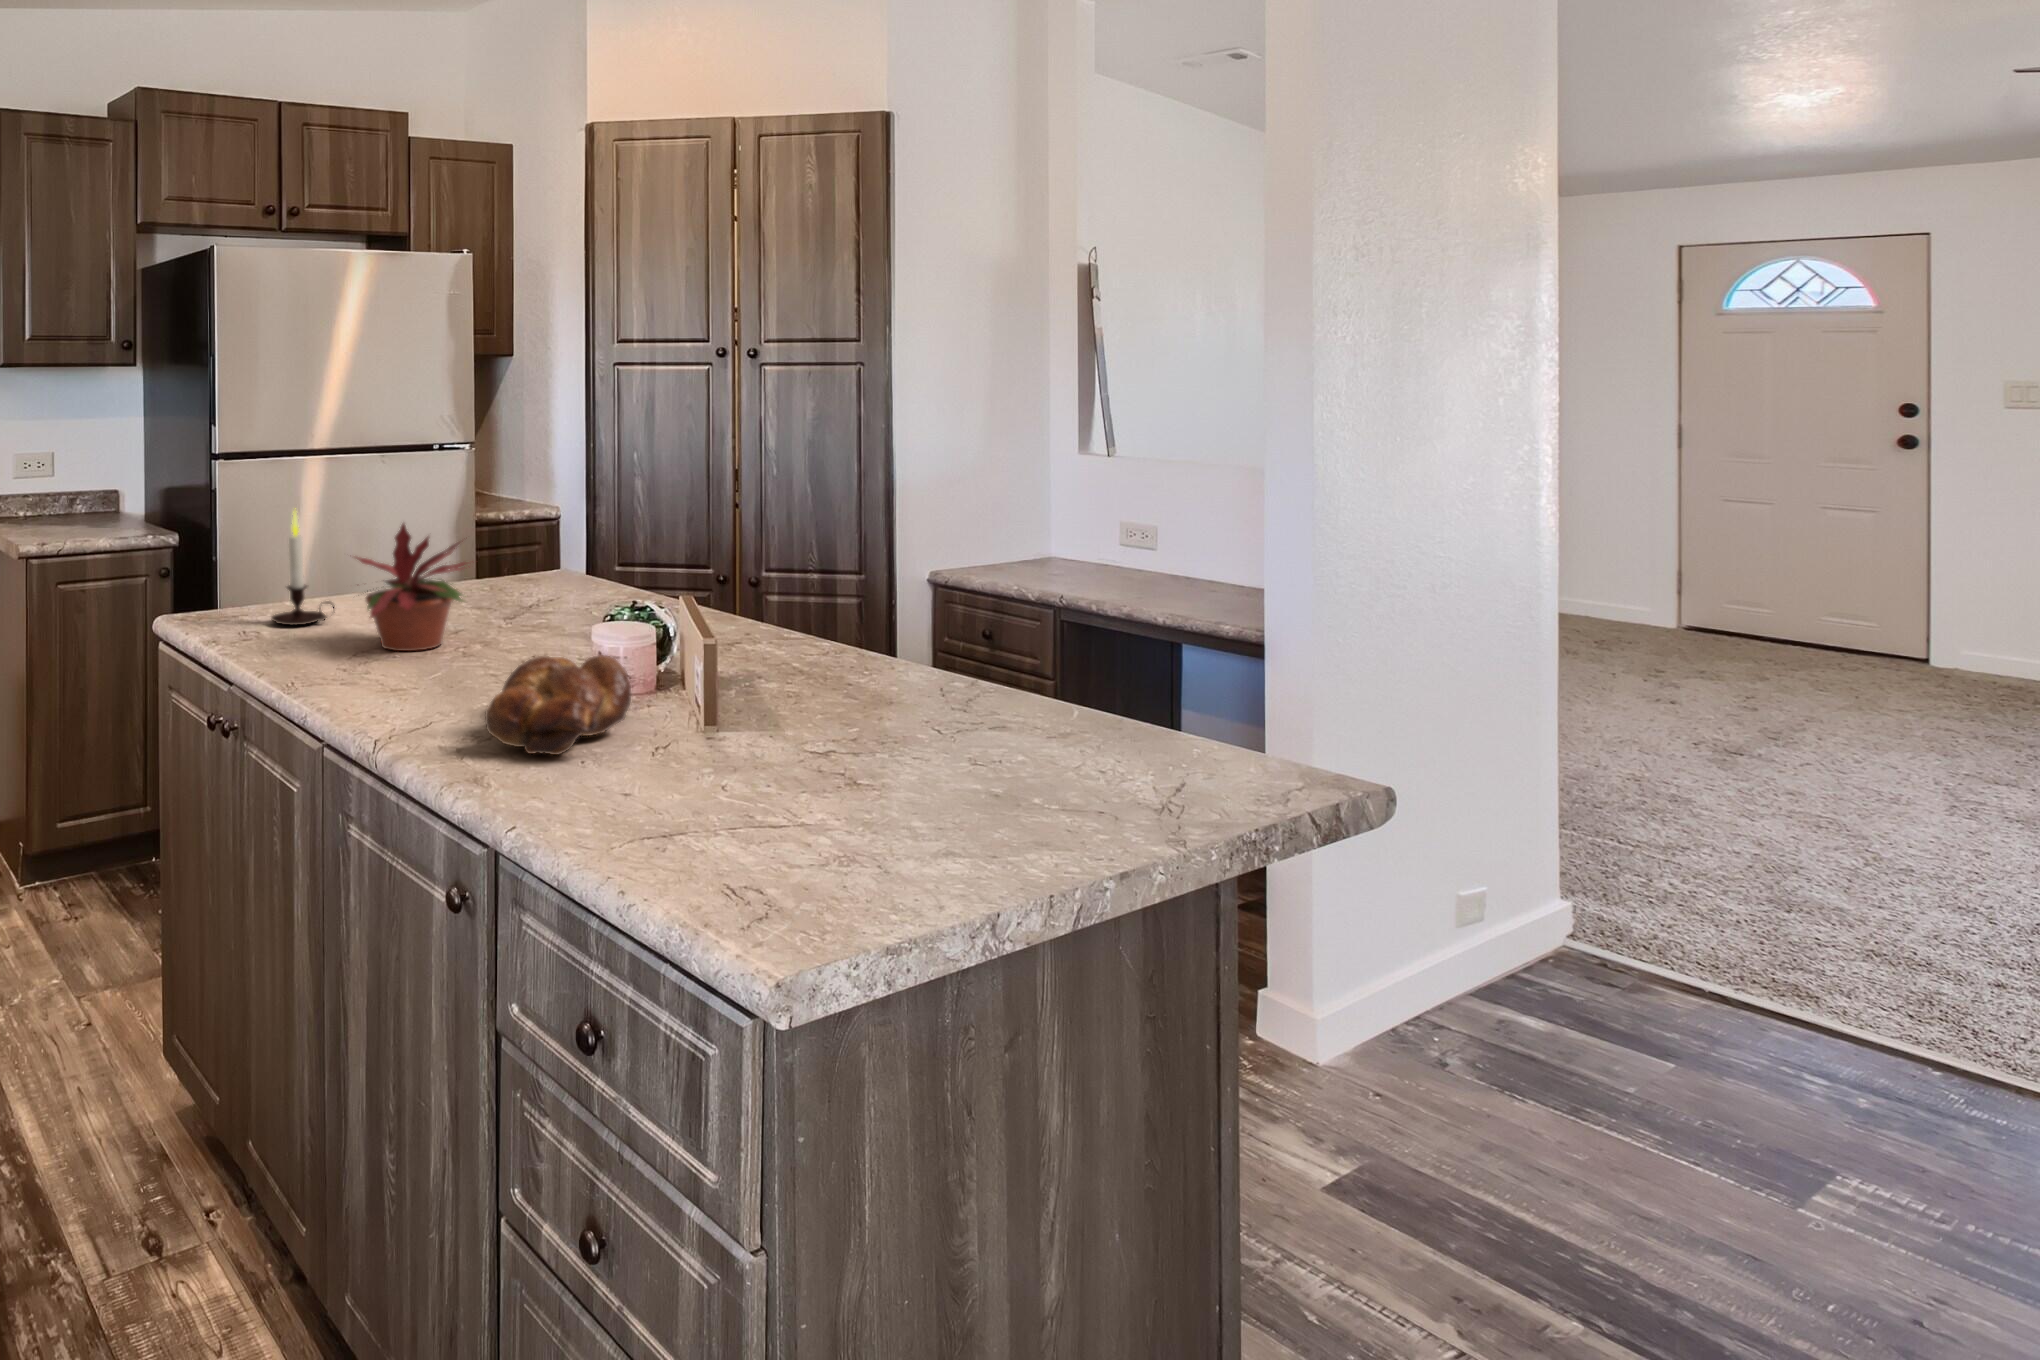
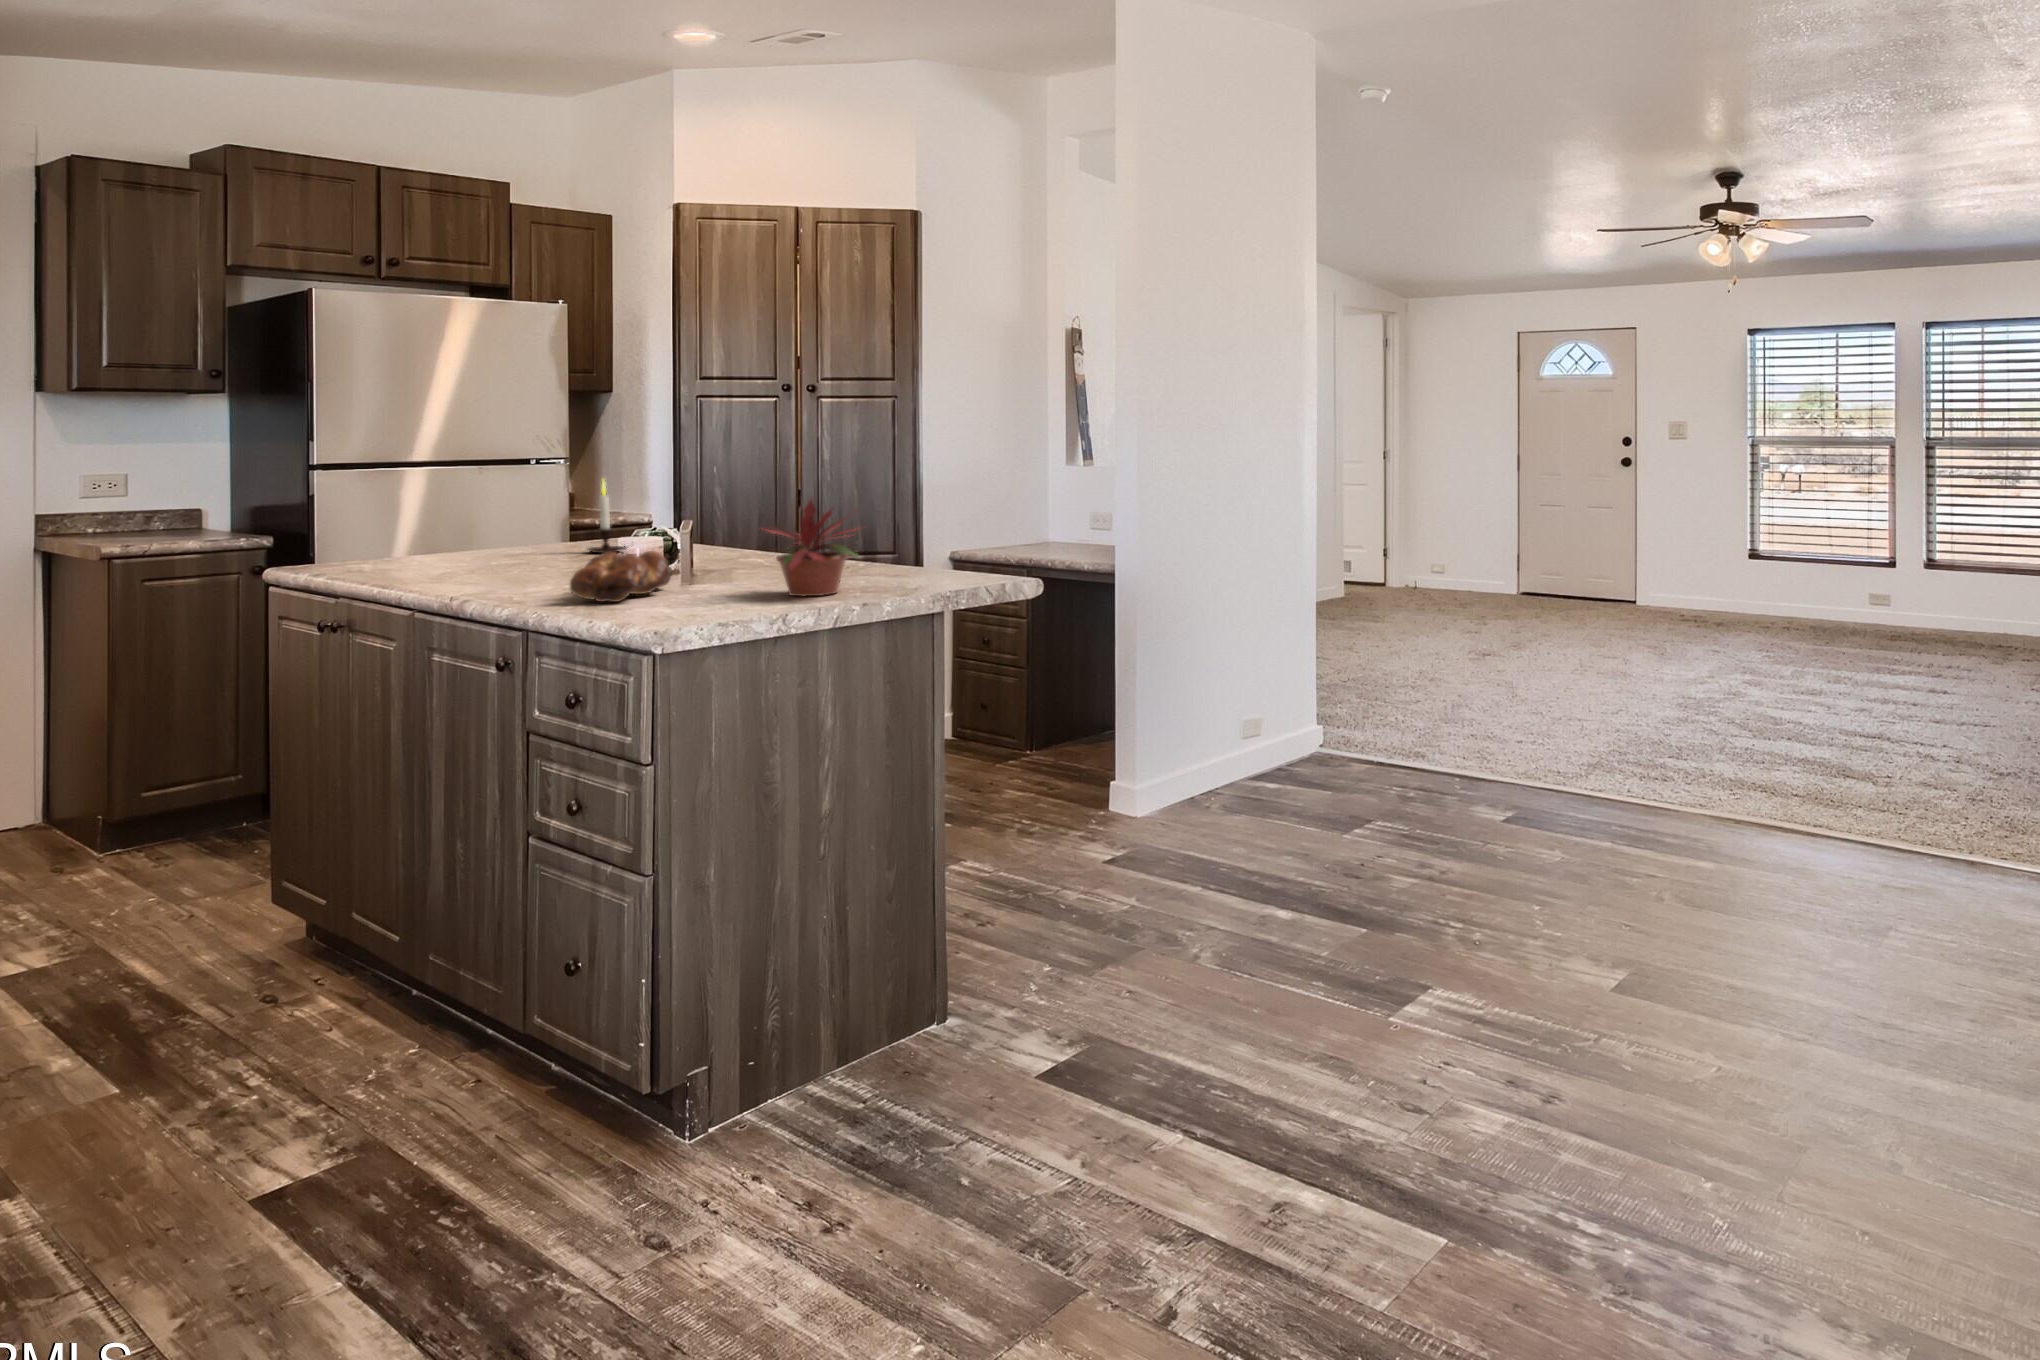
candle: present [272,511,333,625] -> present [588,480,627,553]
potted plant: present [355,524,466,651] -> present [767,499,860,596]

